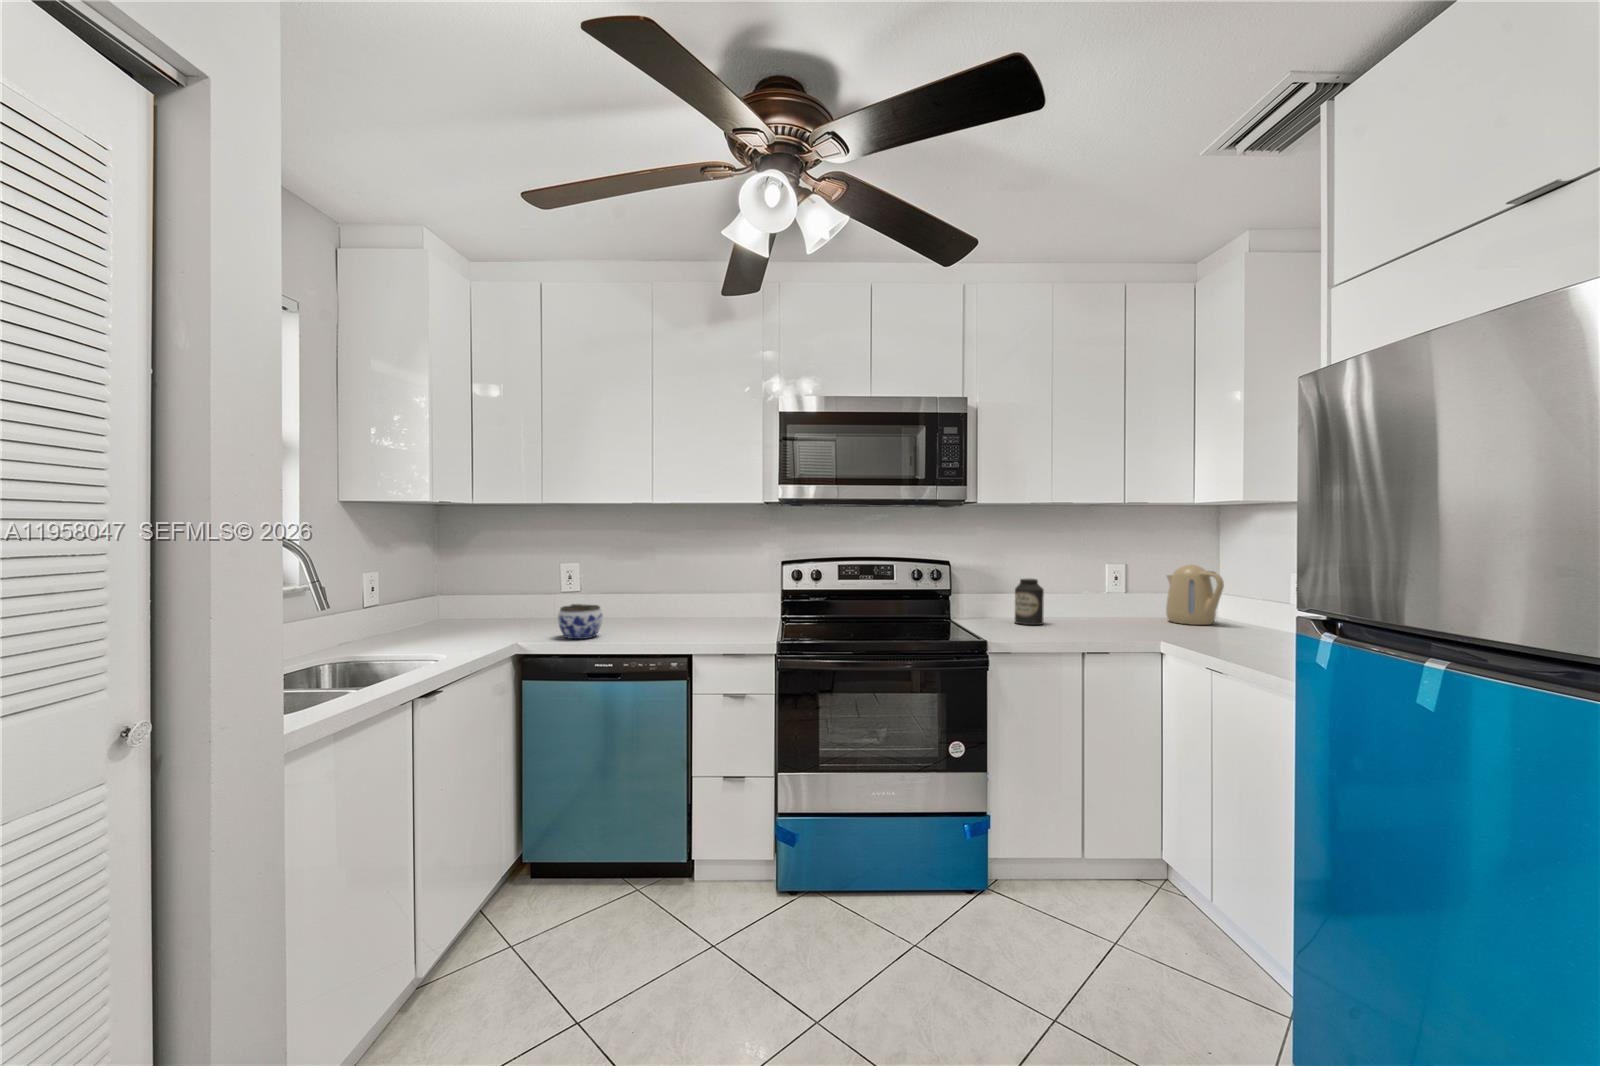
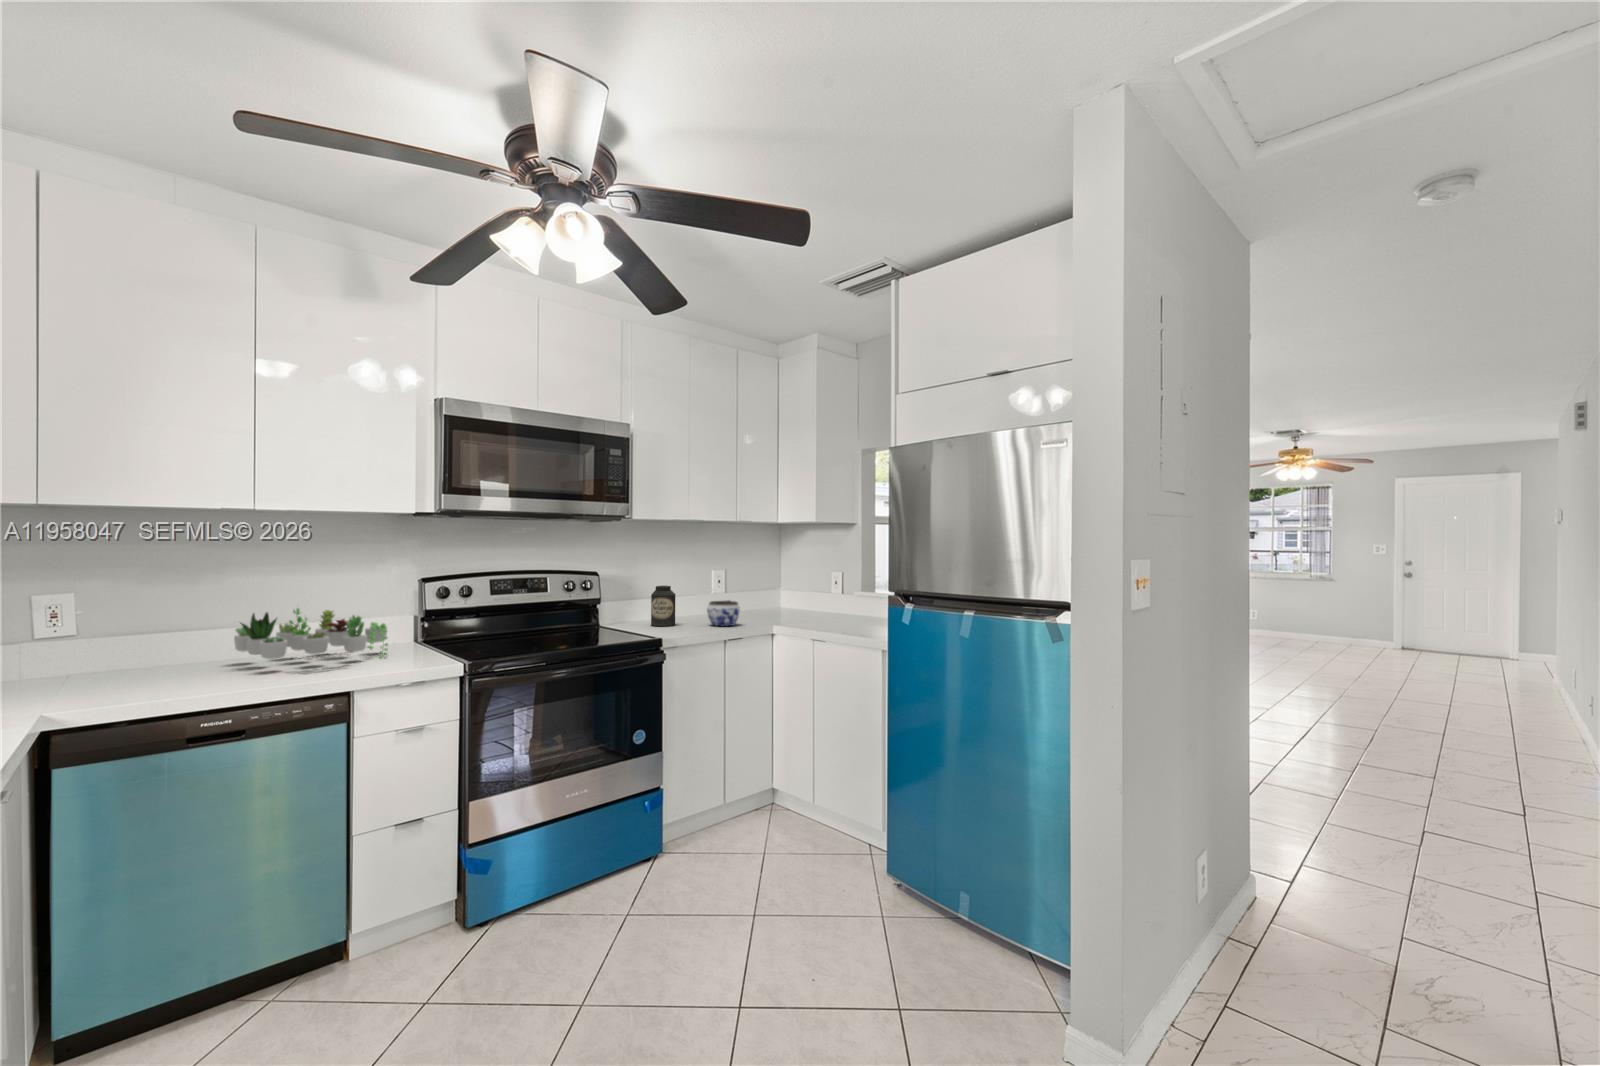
kettle: present [1166,564,1224,625] -> none [749,570,791,616]
succulent plant: none [647,579,749,629] -> present [234,608,388,659]
jar: present [558,604,603,639] -> present [707,601,740,626]

